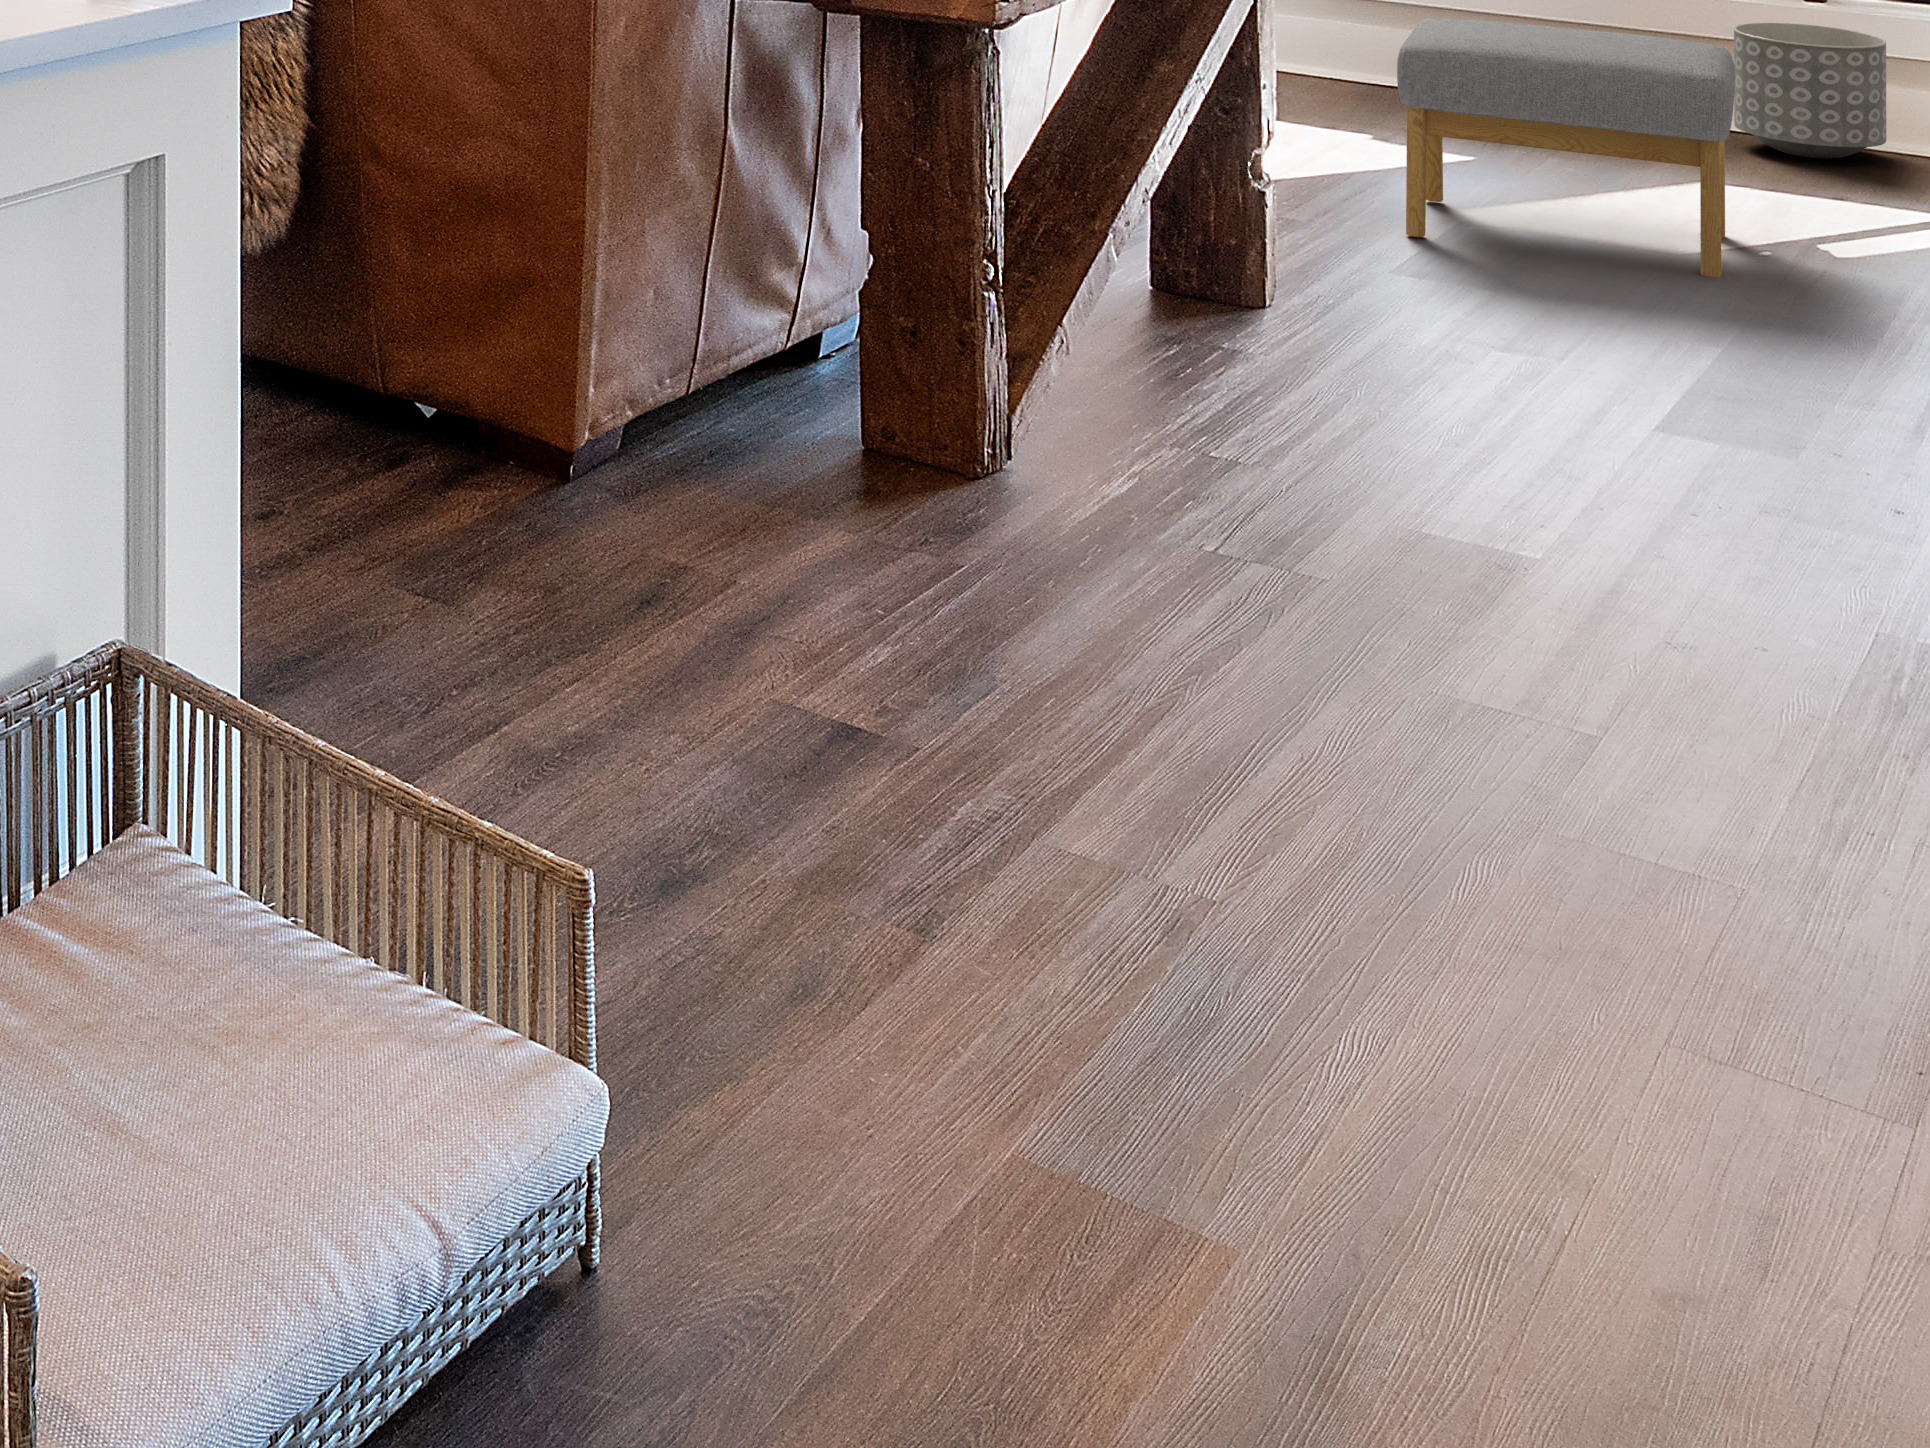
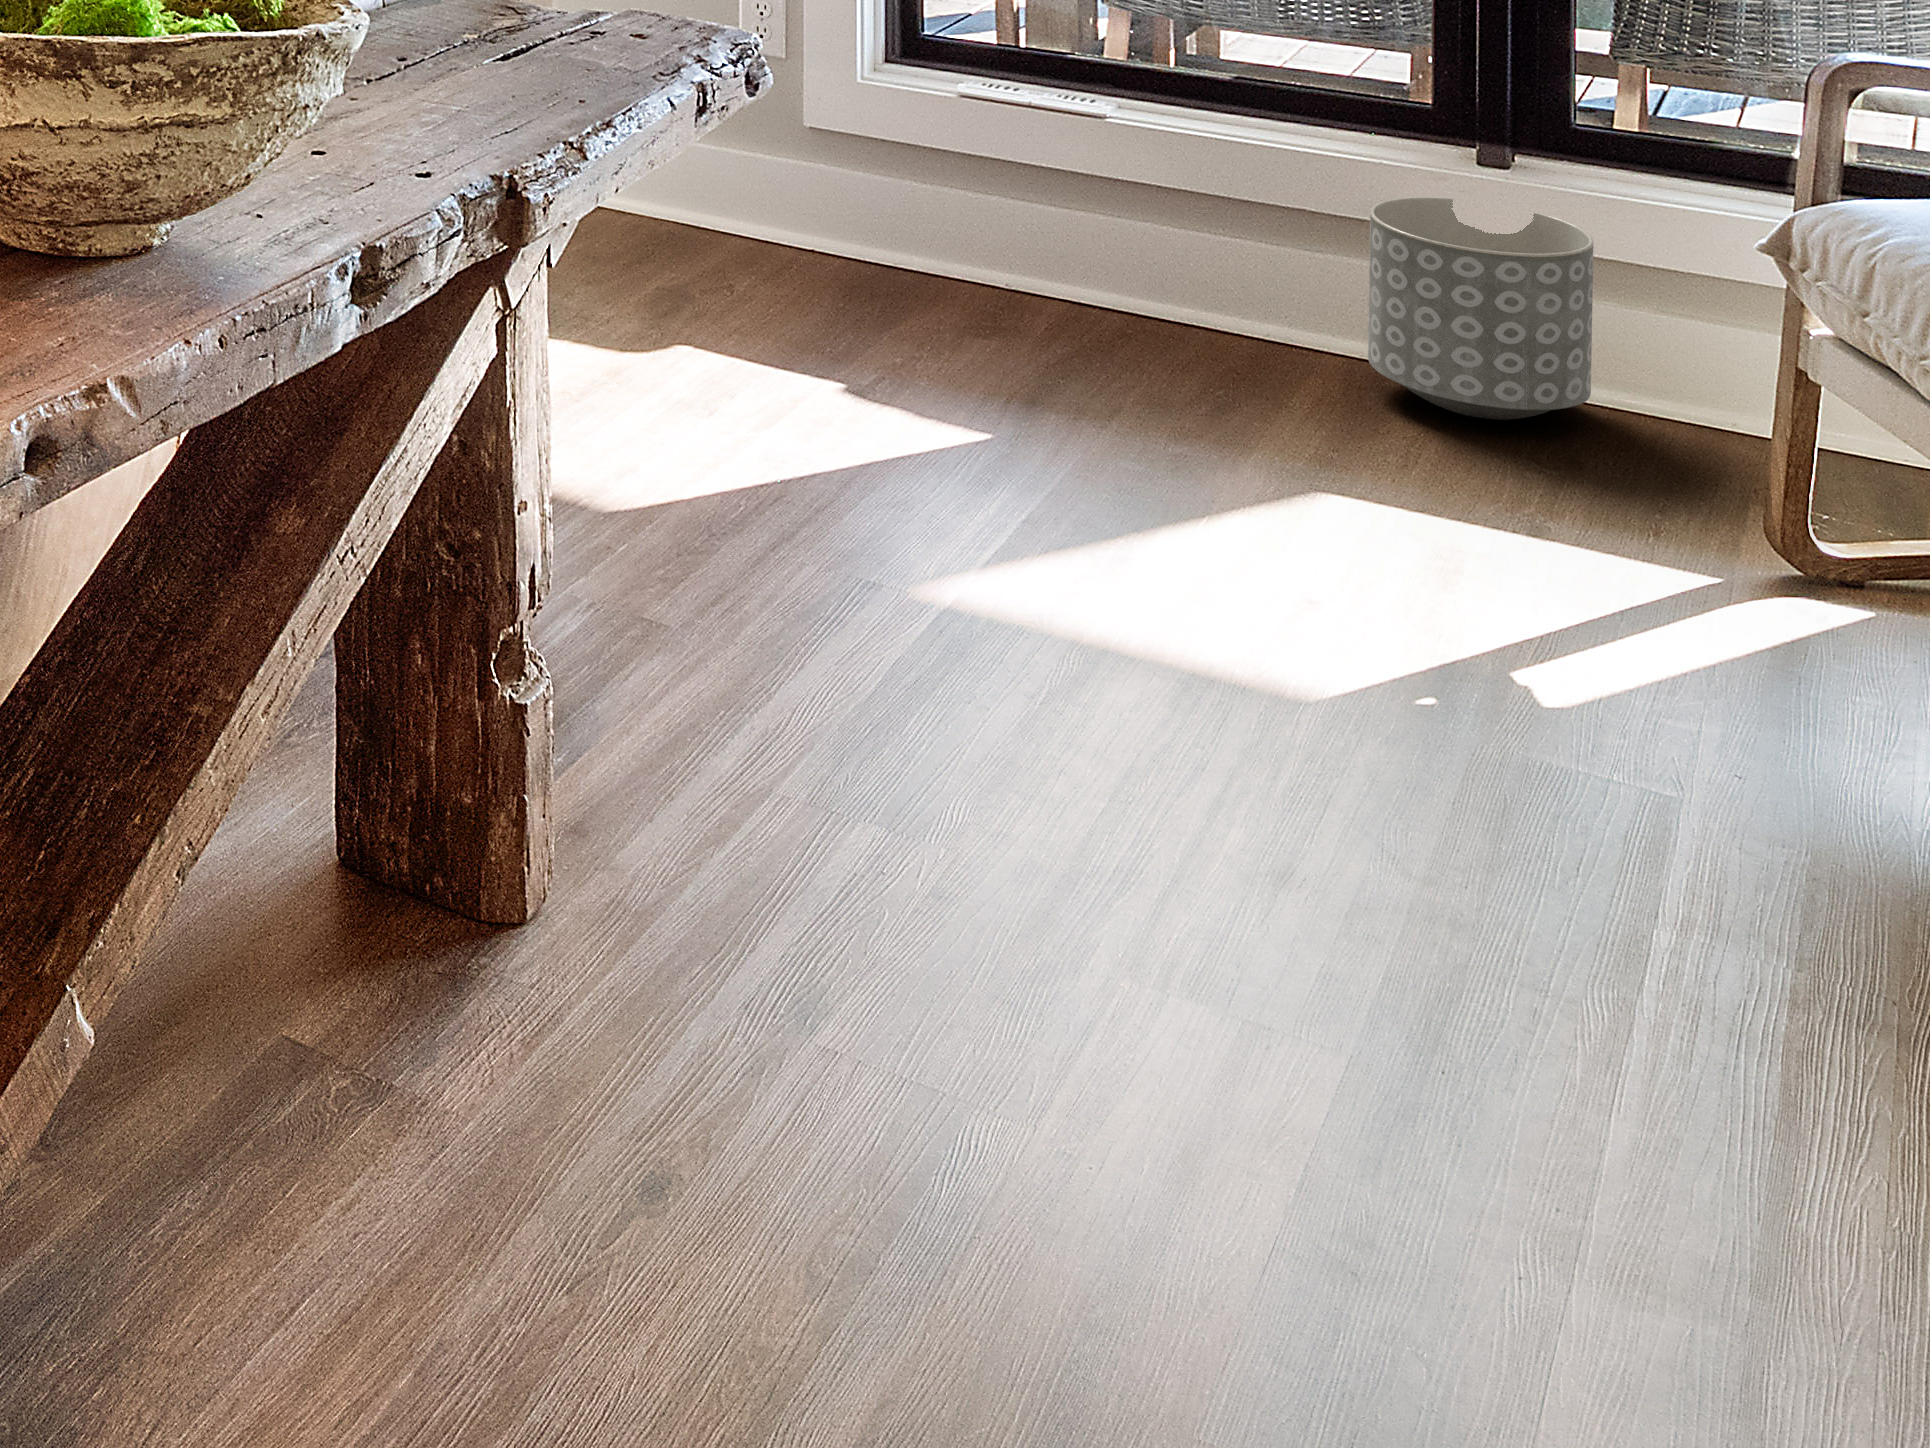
footstool: present [1397,18,1735,277] -> none [823,254,1373,773]

